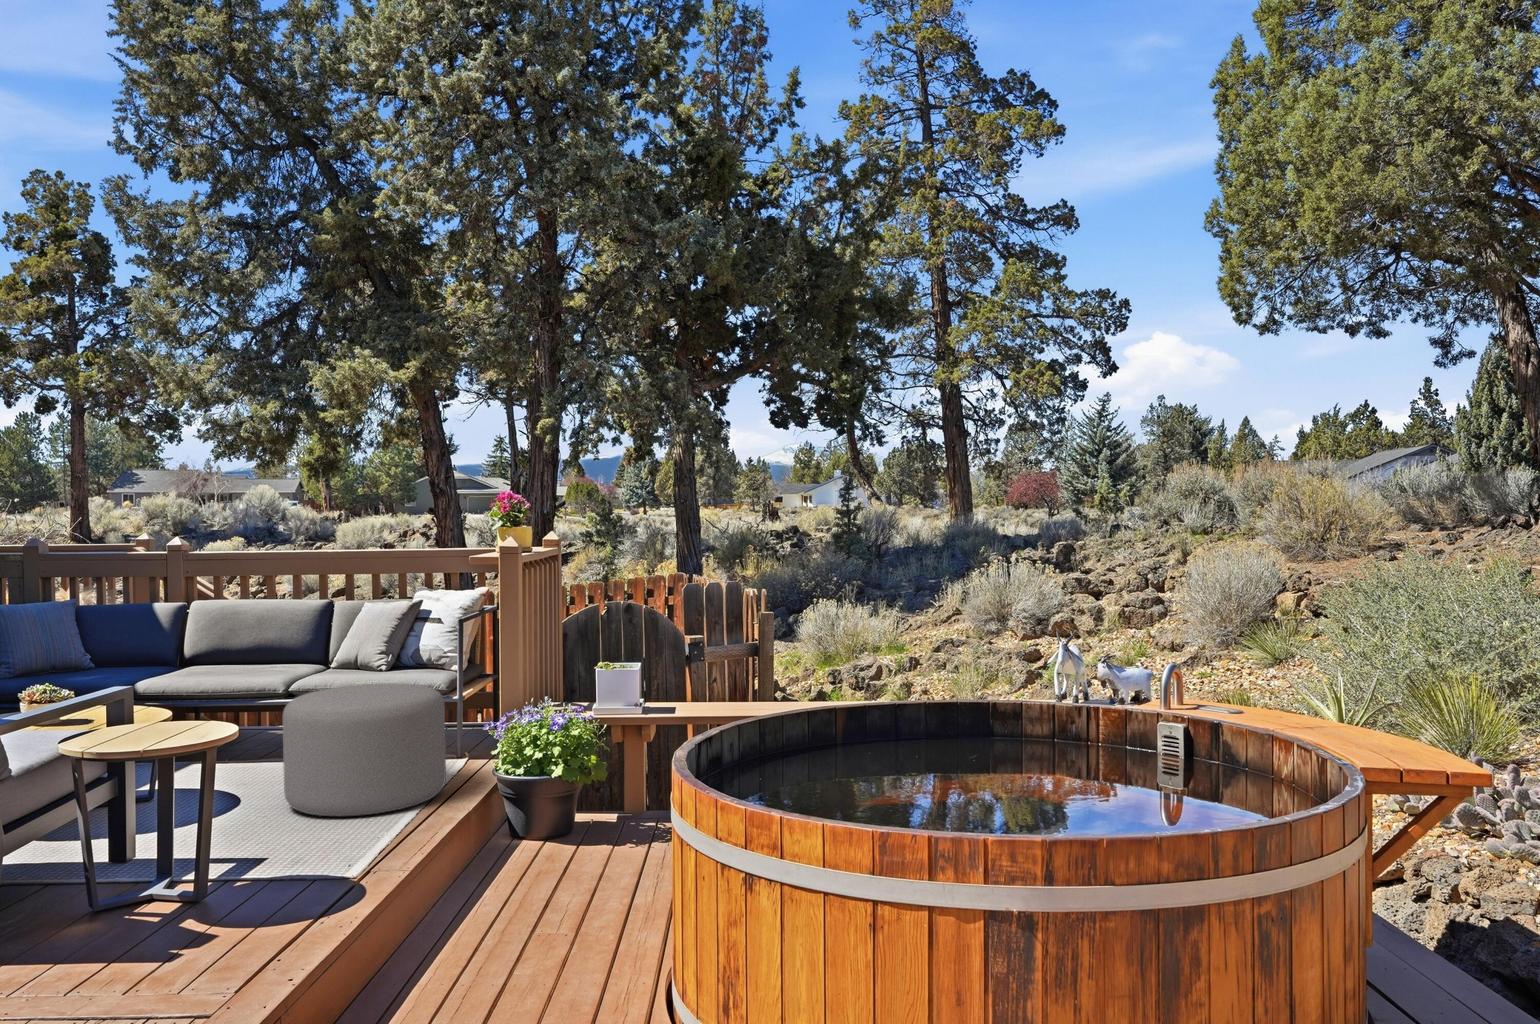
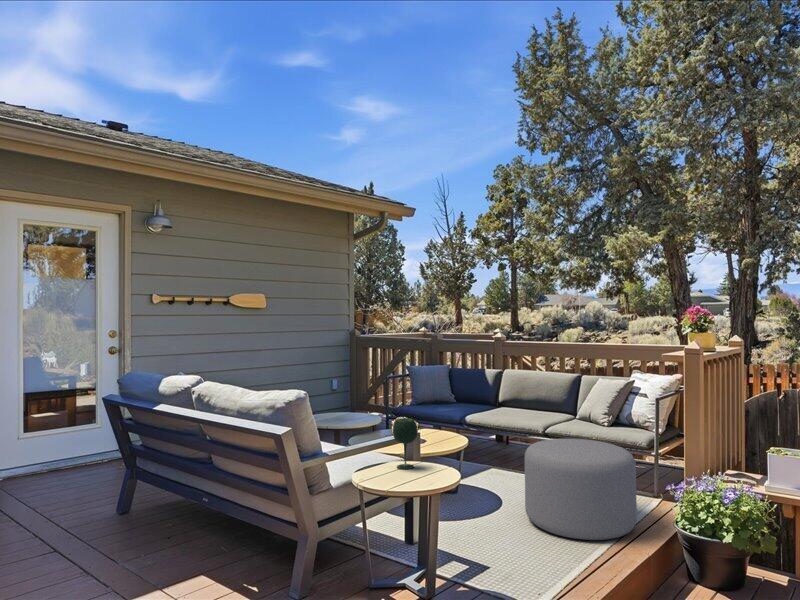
wine glass: none [102,663,148,741] -> present [393,418,418,469]

